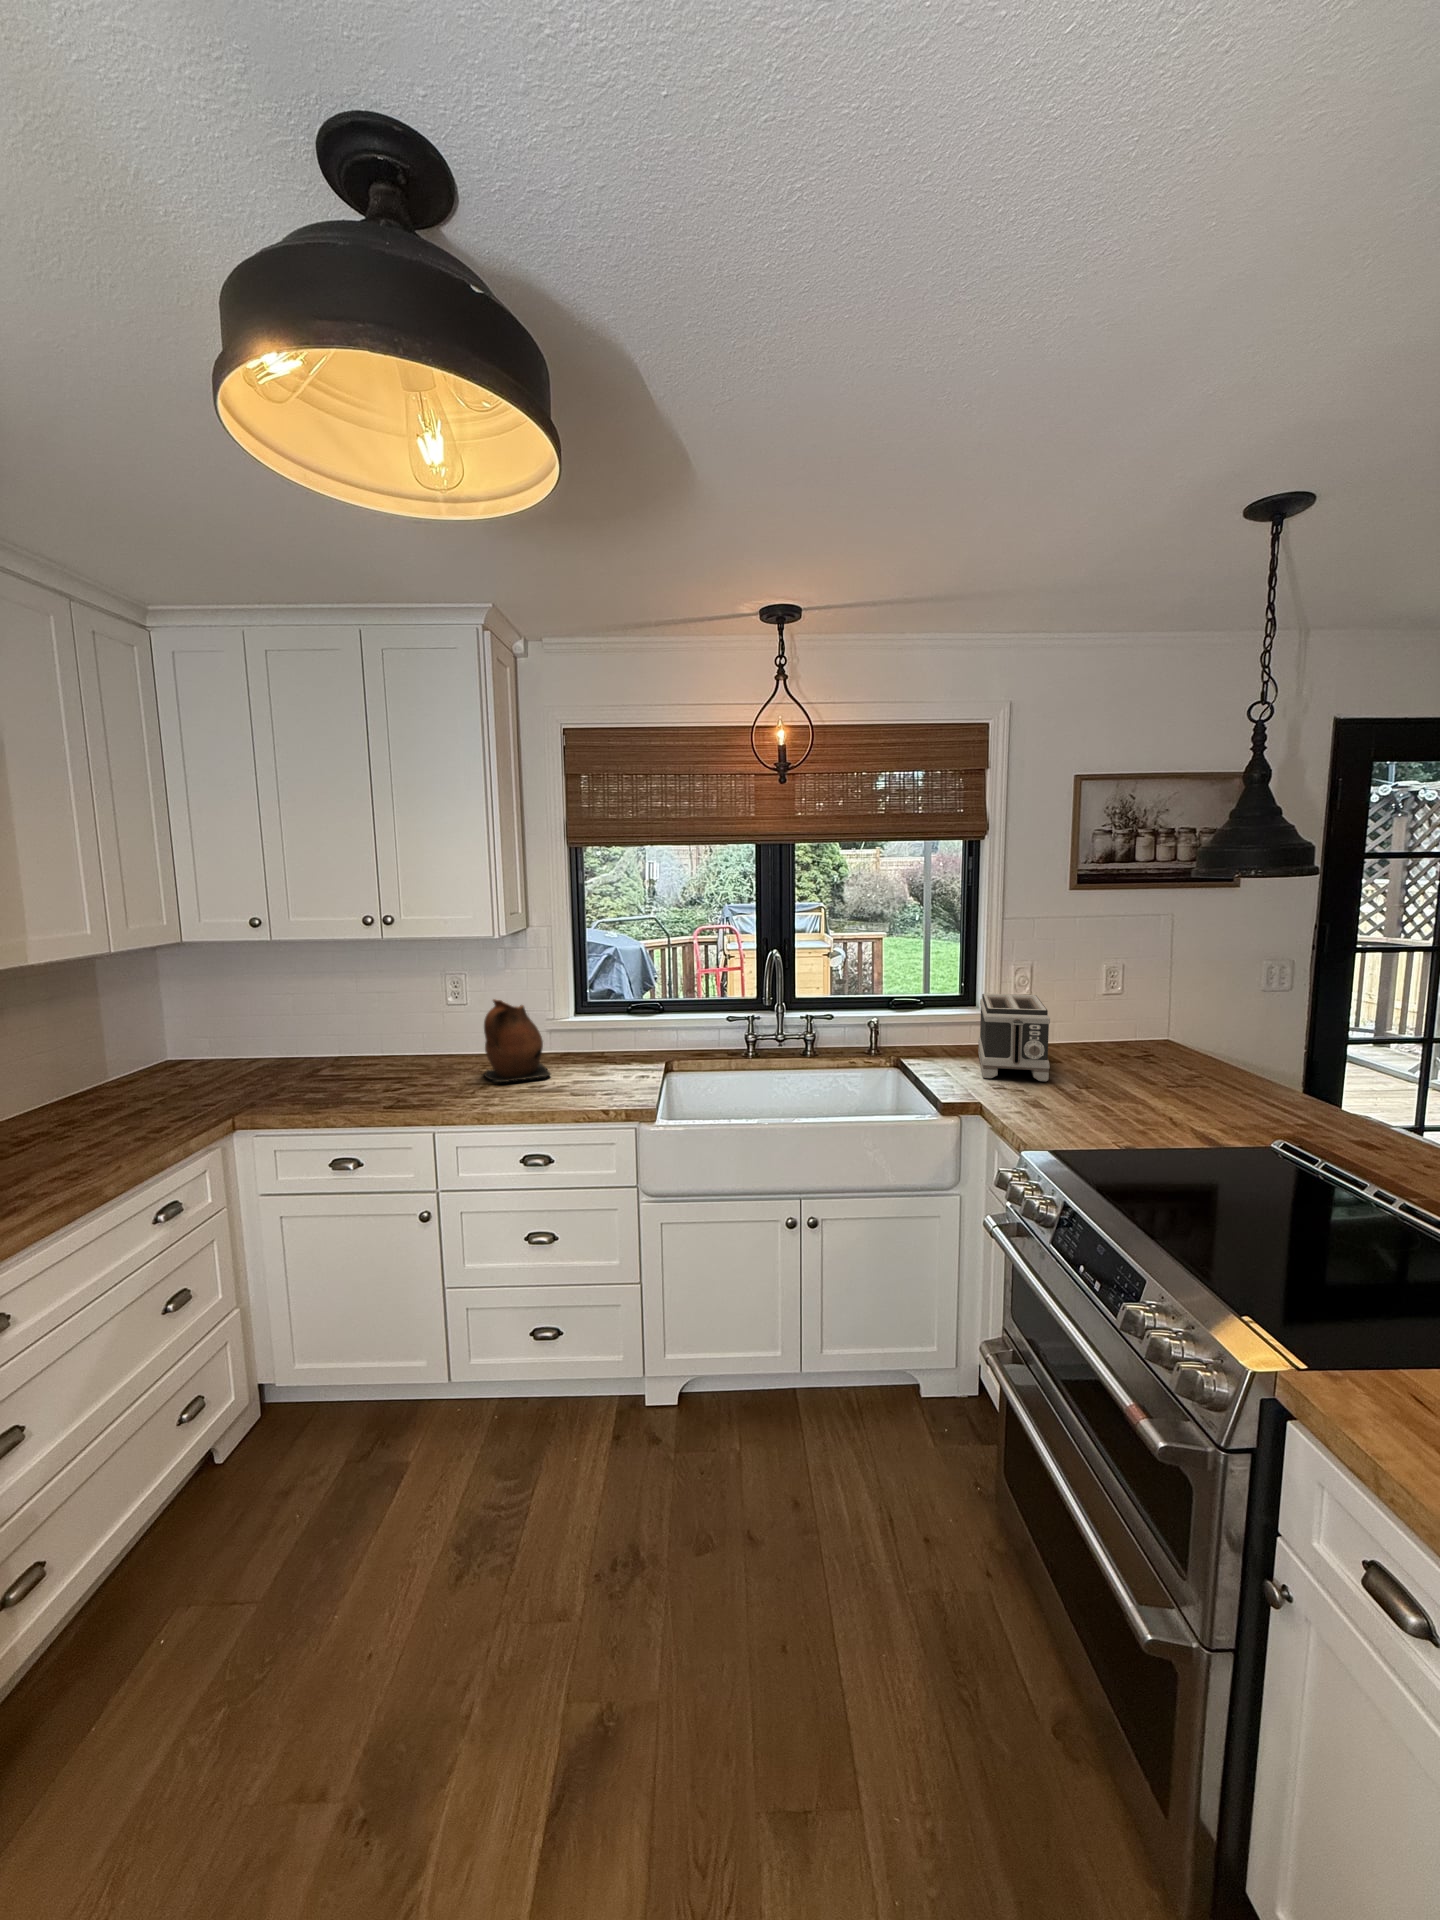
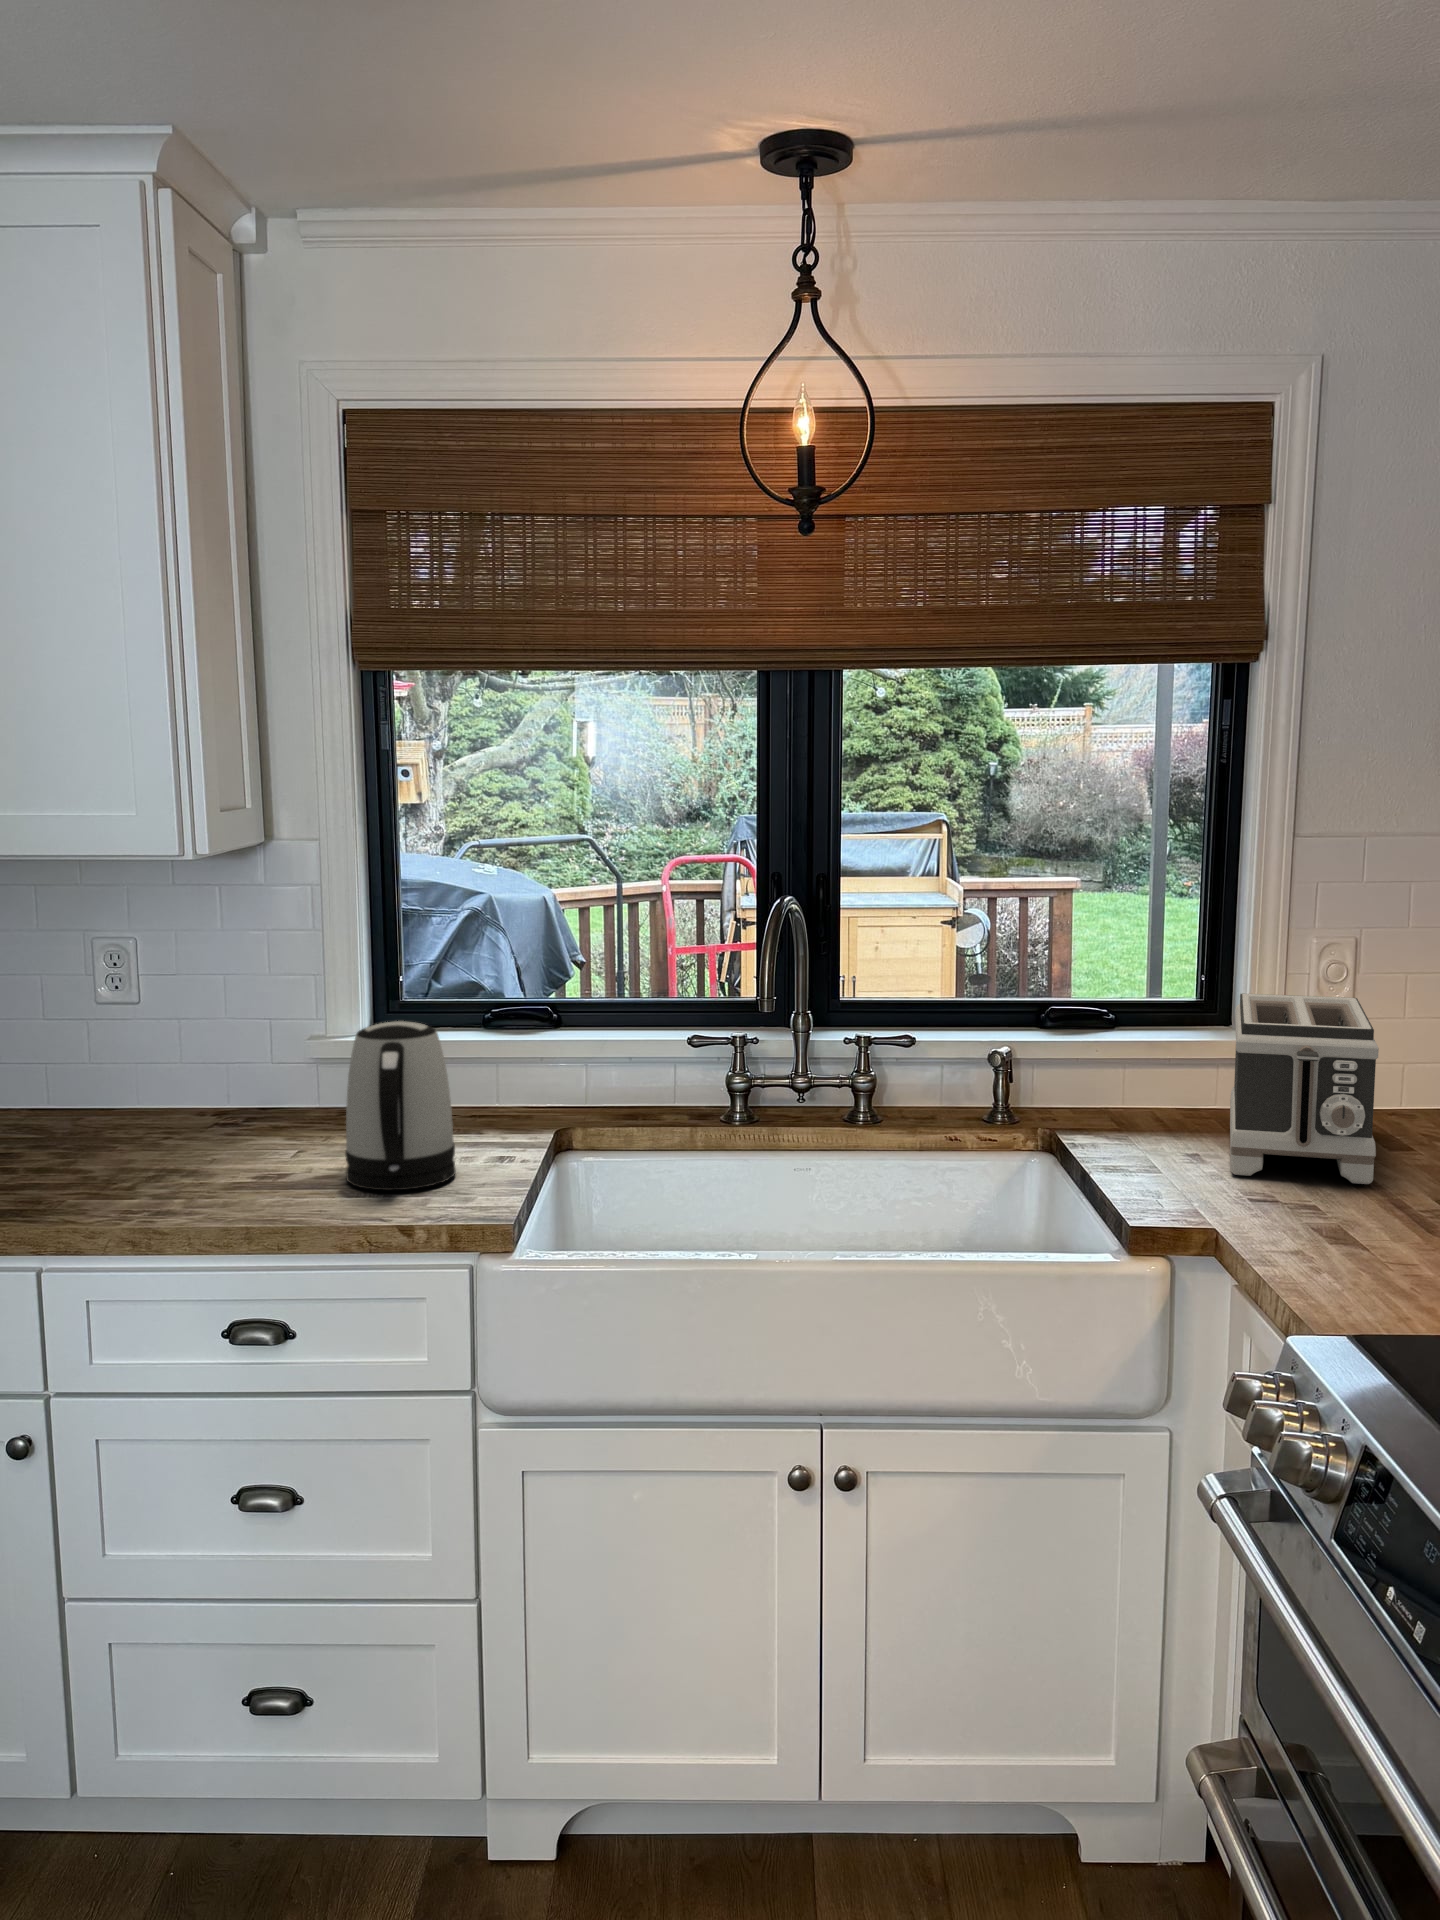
ceramic pitcher: present [484,999,550,1082] -> none [155,988,305,1165]
kettle: none [573,1013,624,1093] -> present [345,1021,456,1190]

